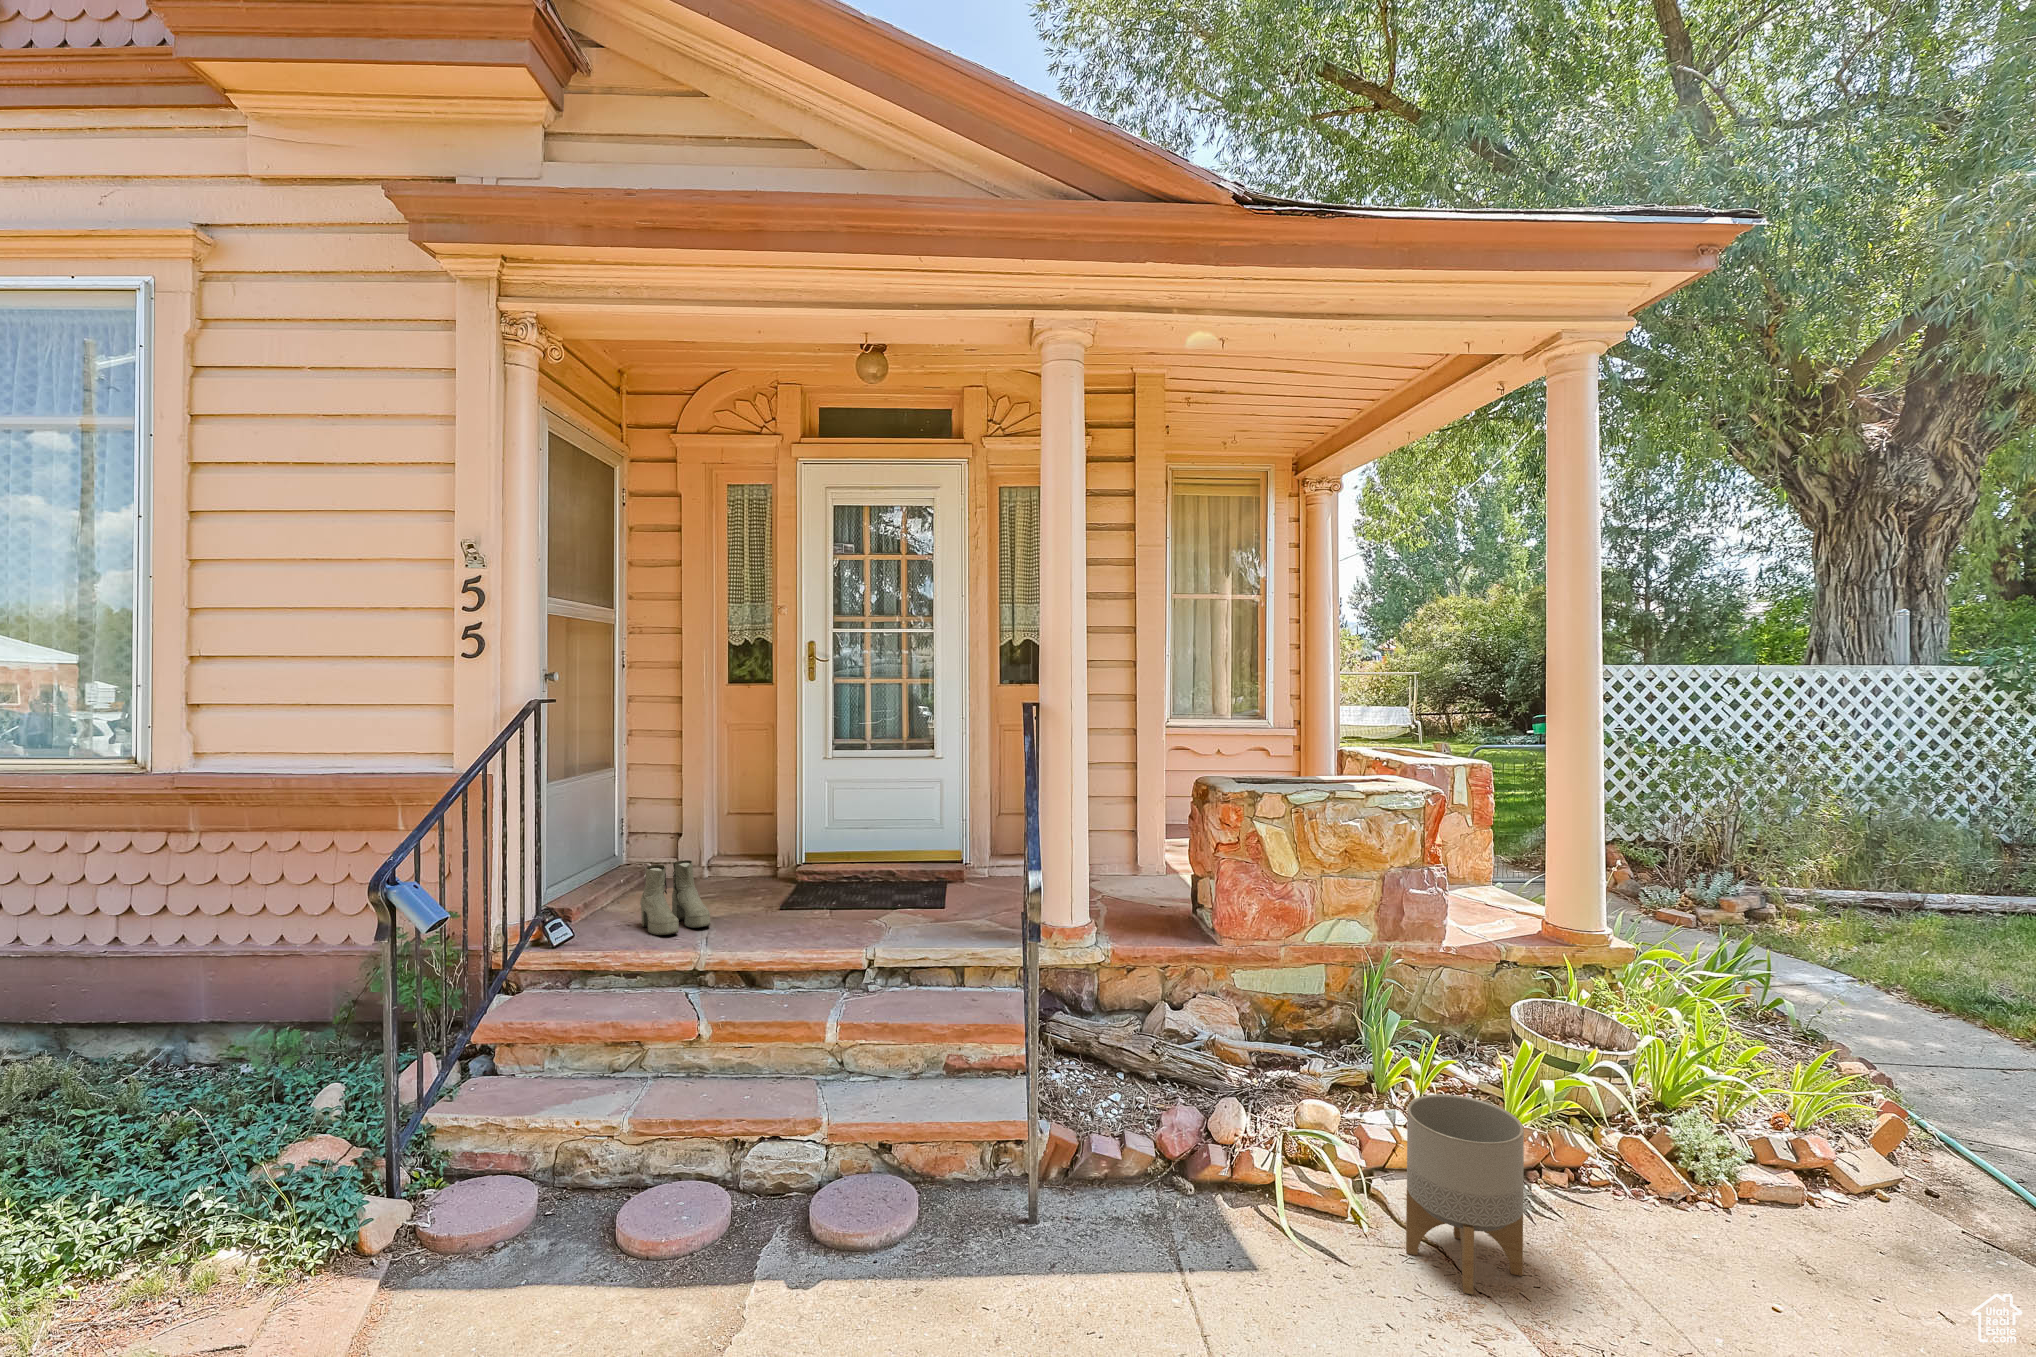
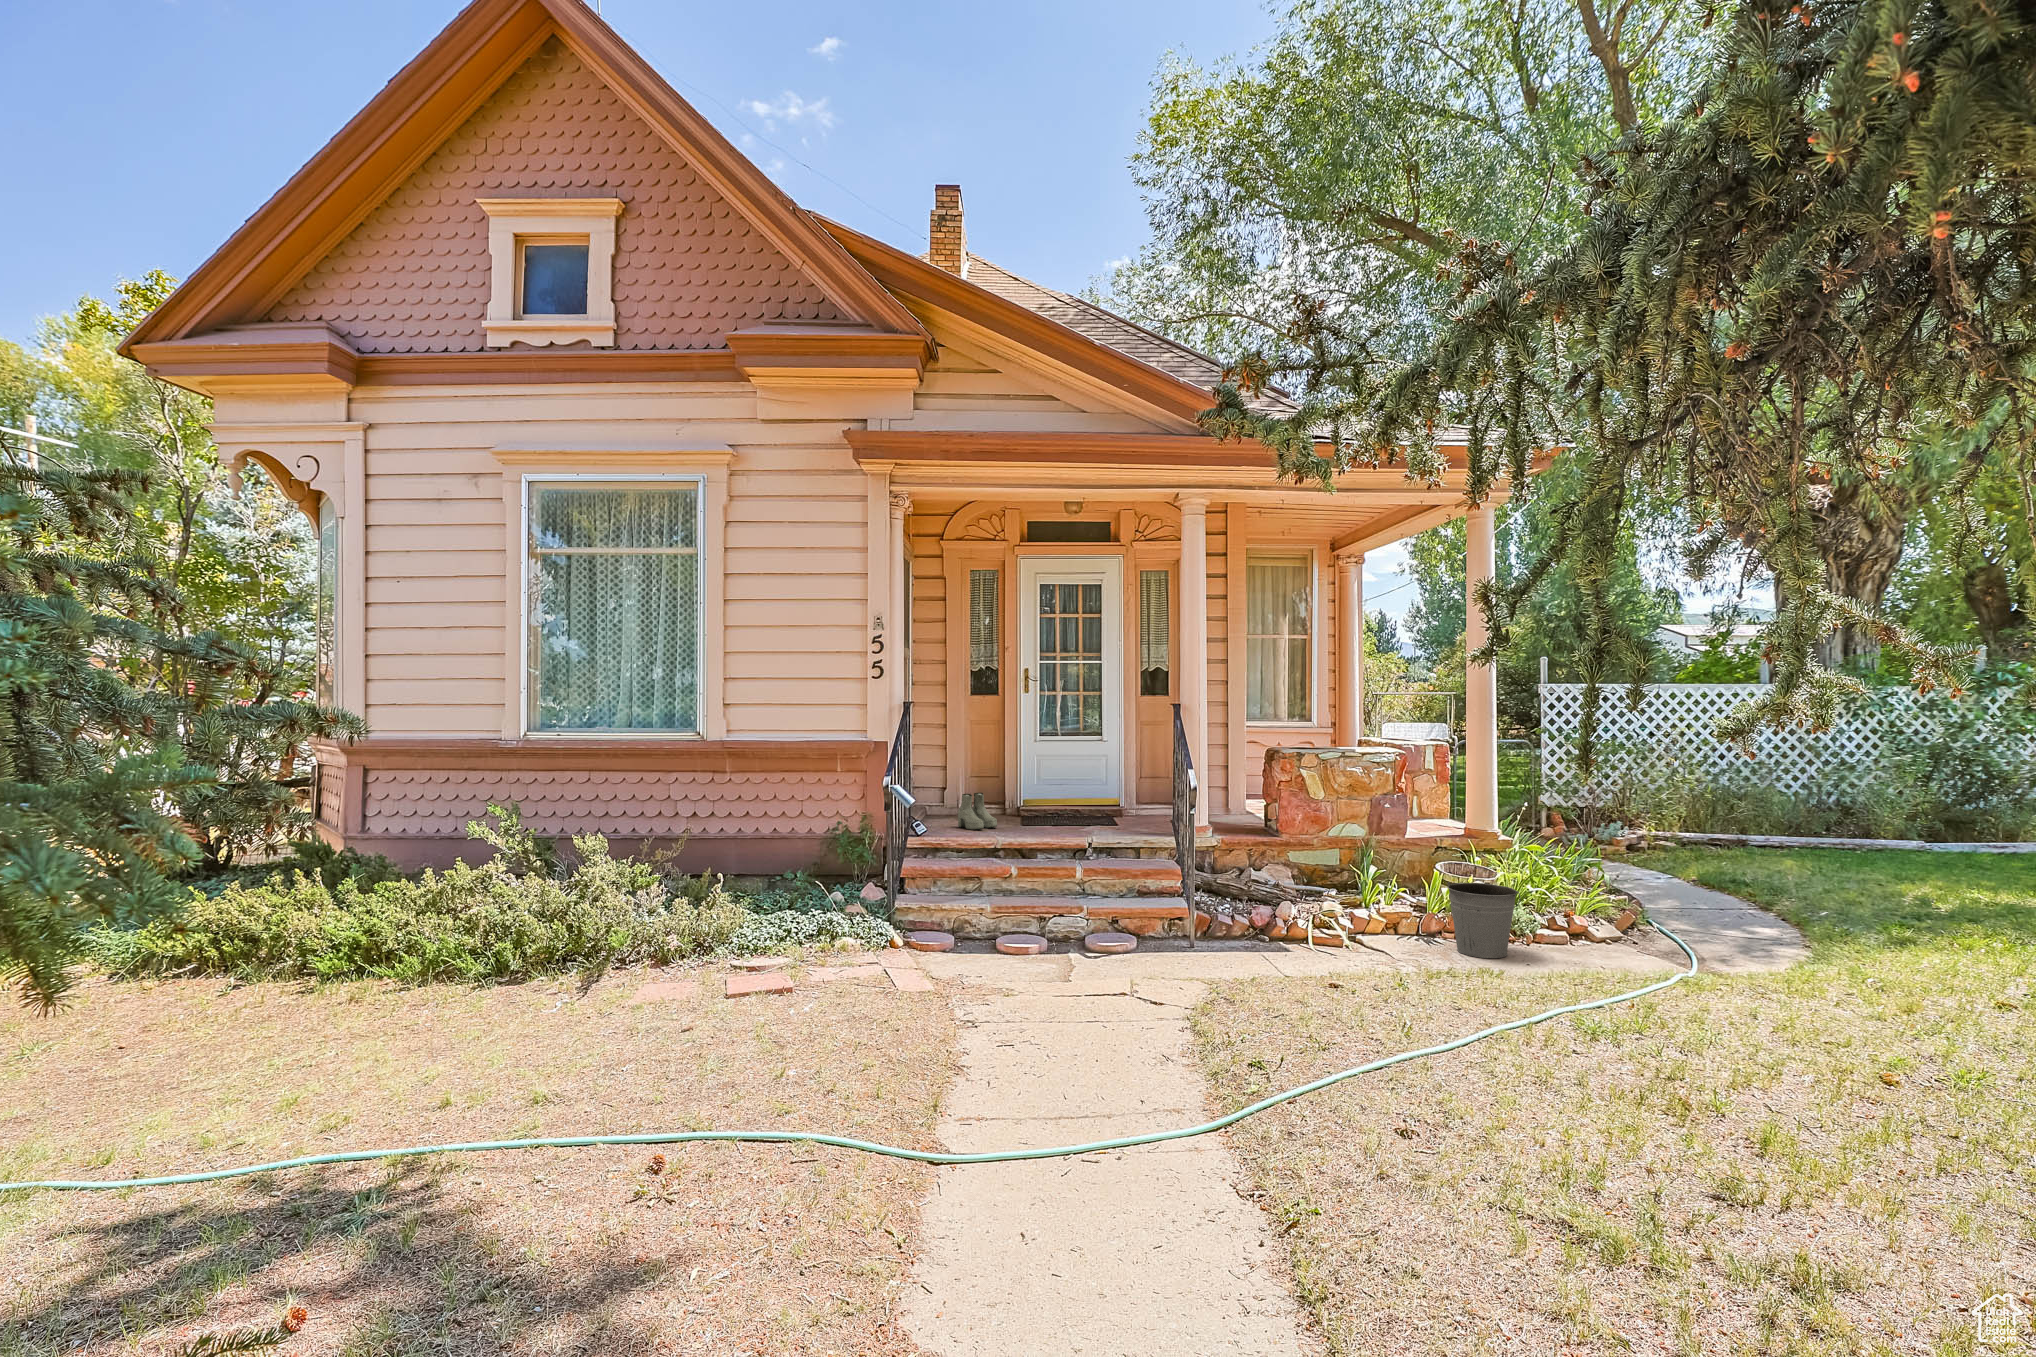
bucket: none [1572,1082,1749,1278] -> present [1448,882,1520,958]
planter: present [1406,1094,1524,1295] -> none [1366,883,1417,960]

